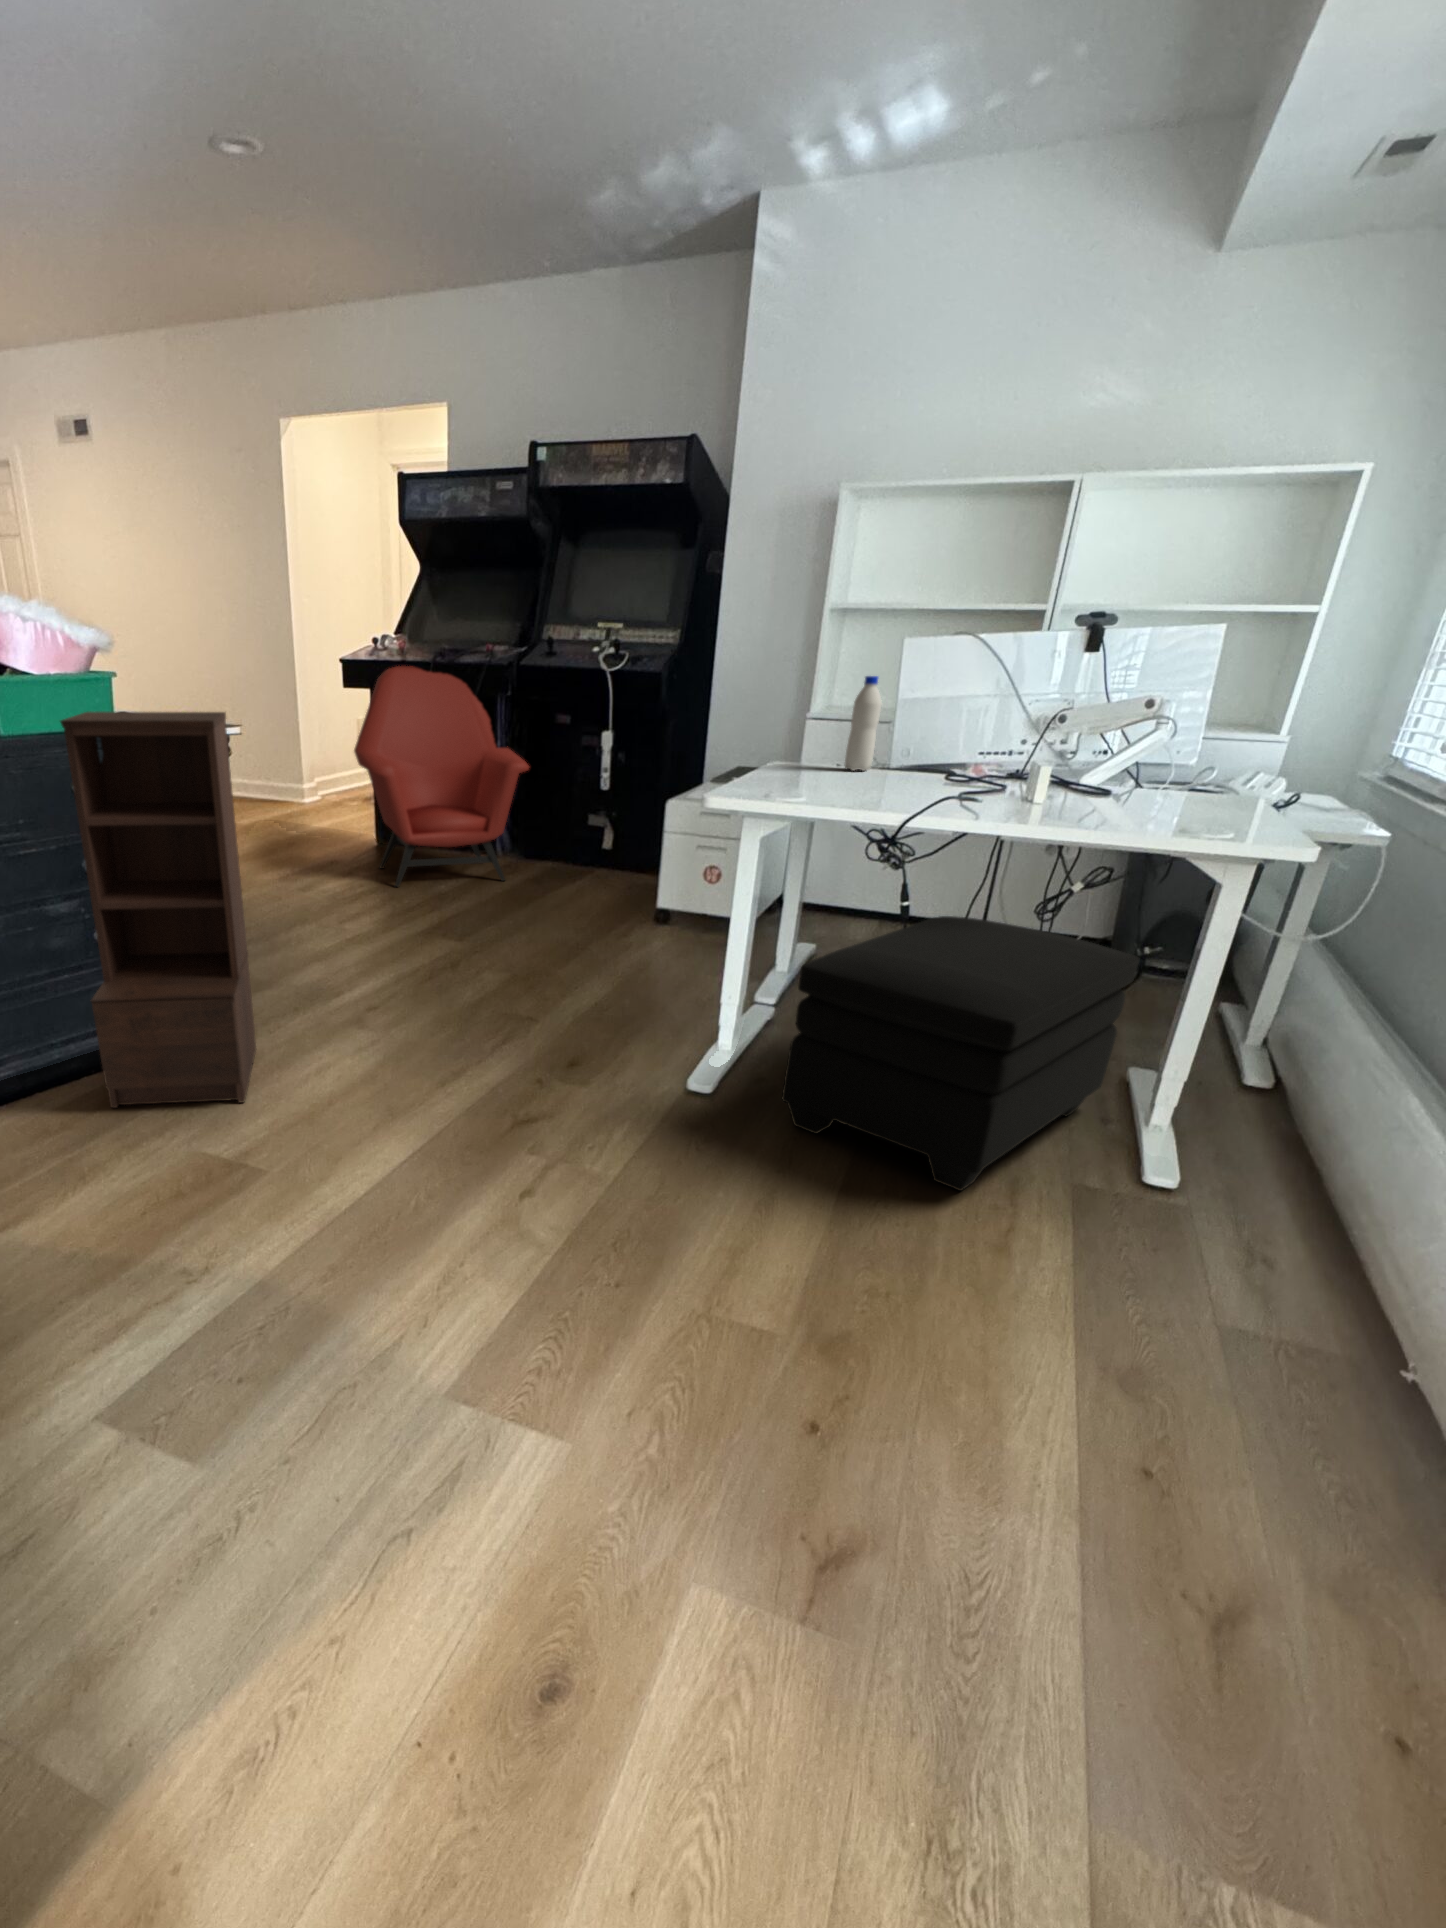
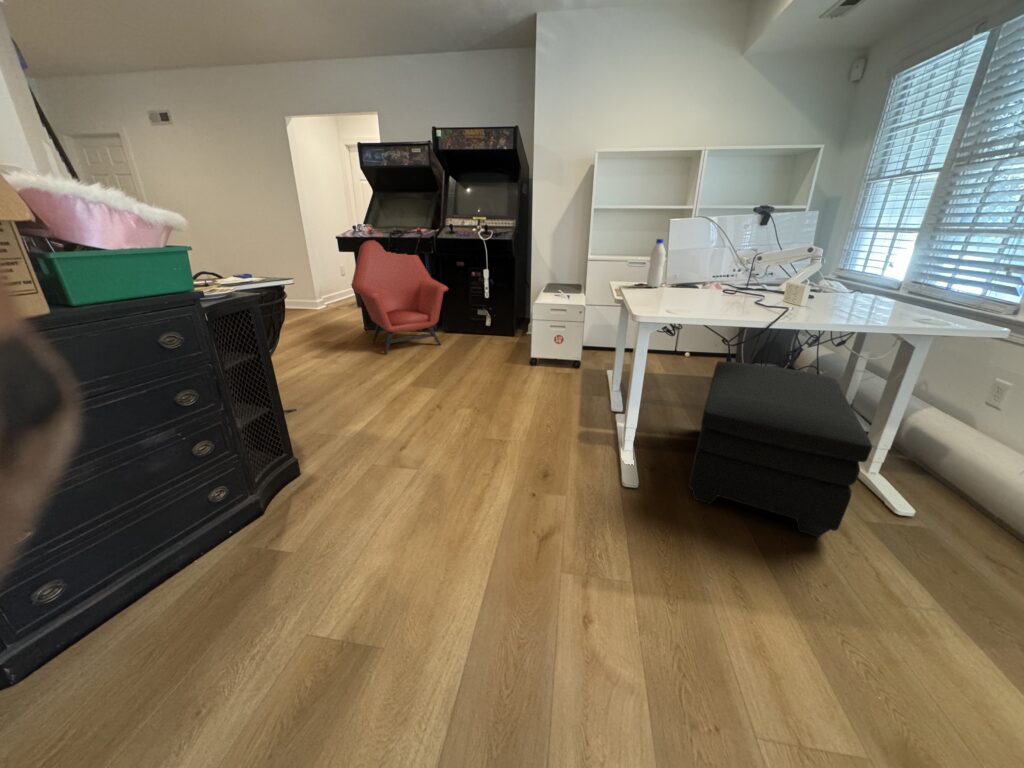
bookshelf: present [60,712,256,1108] -> none [119,273,340,603]

